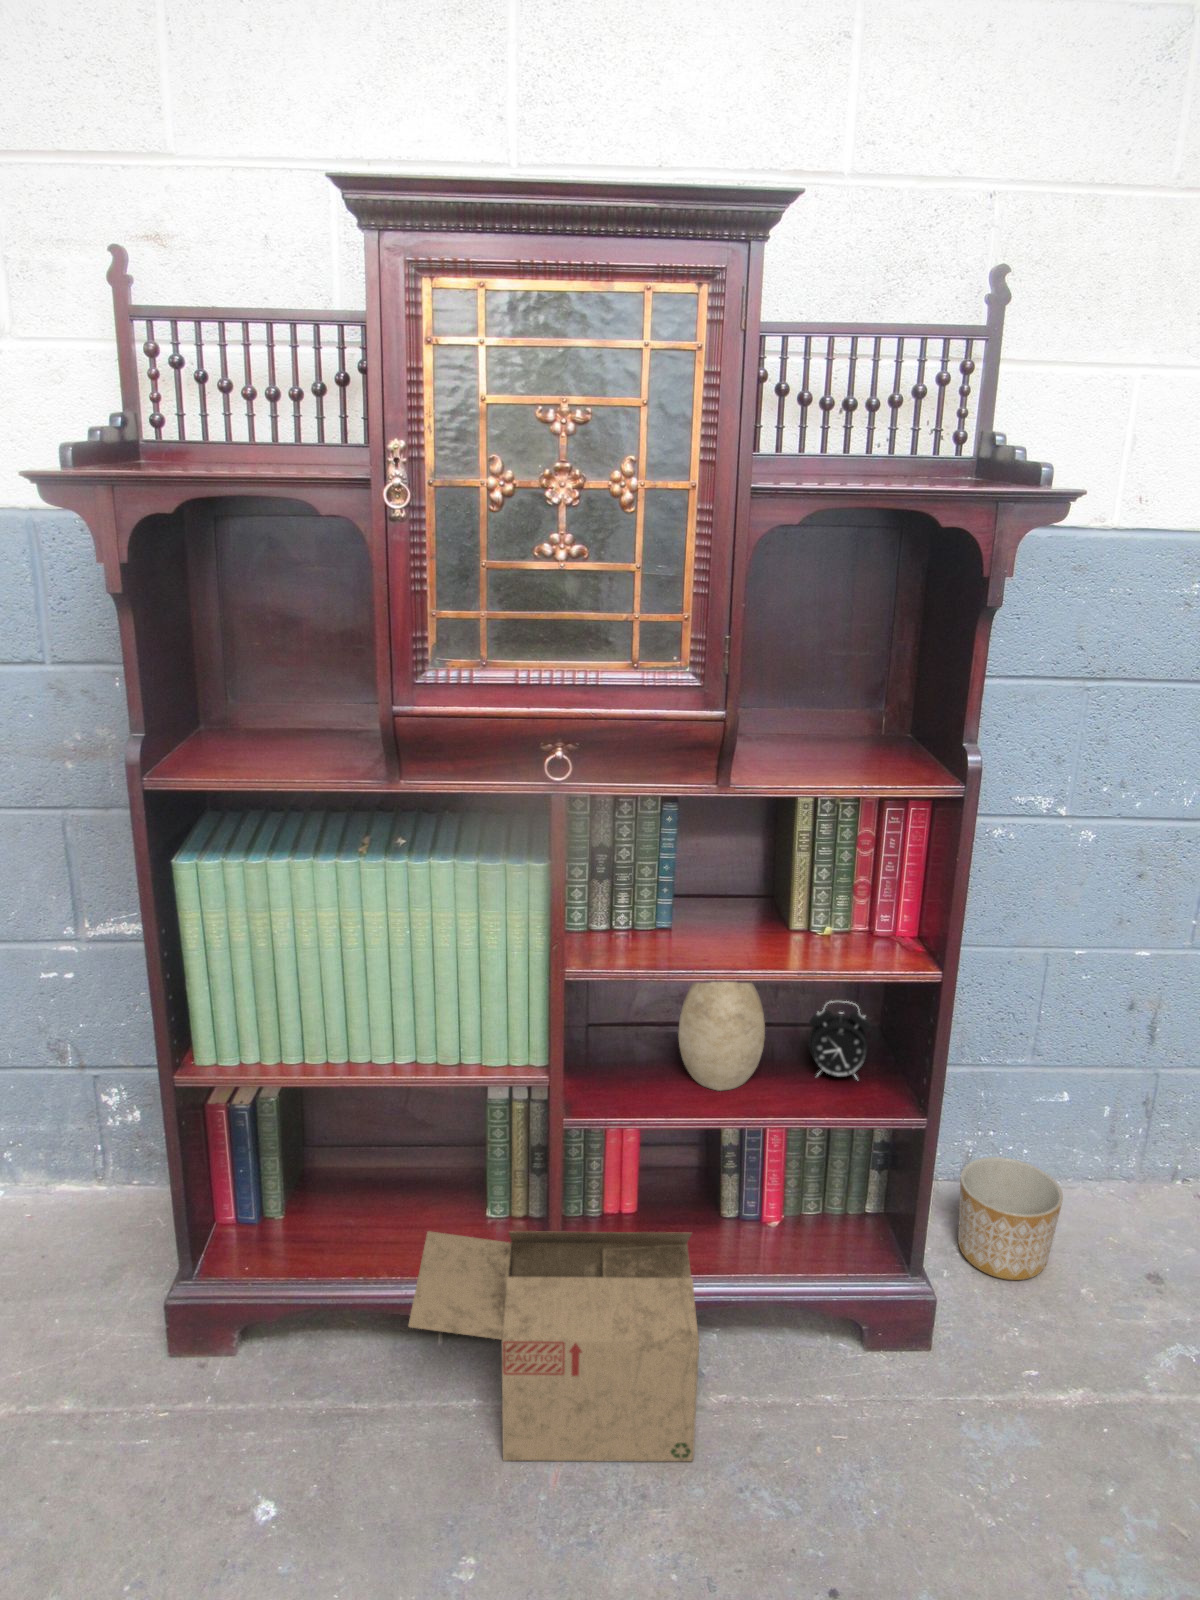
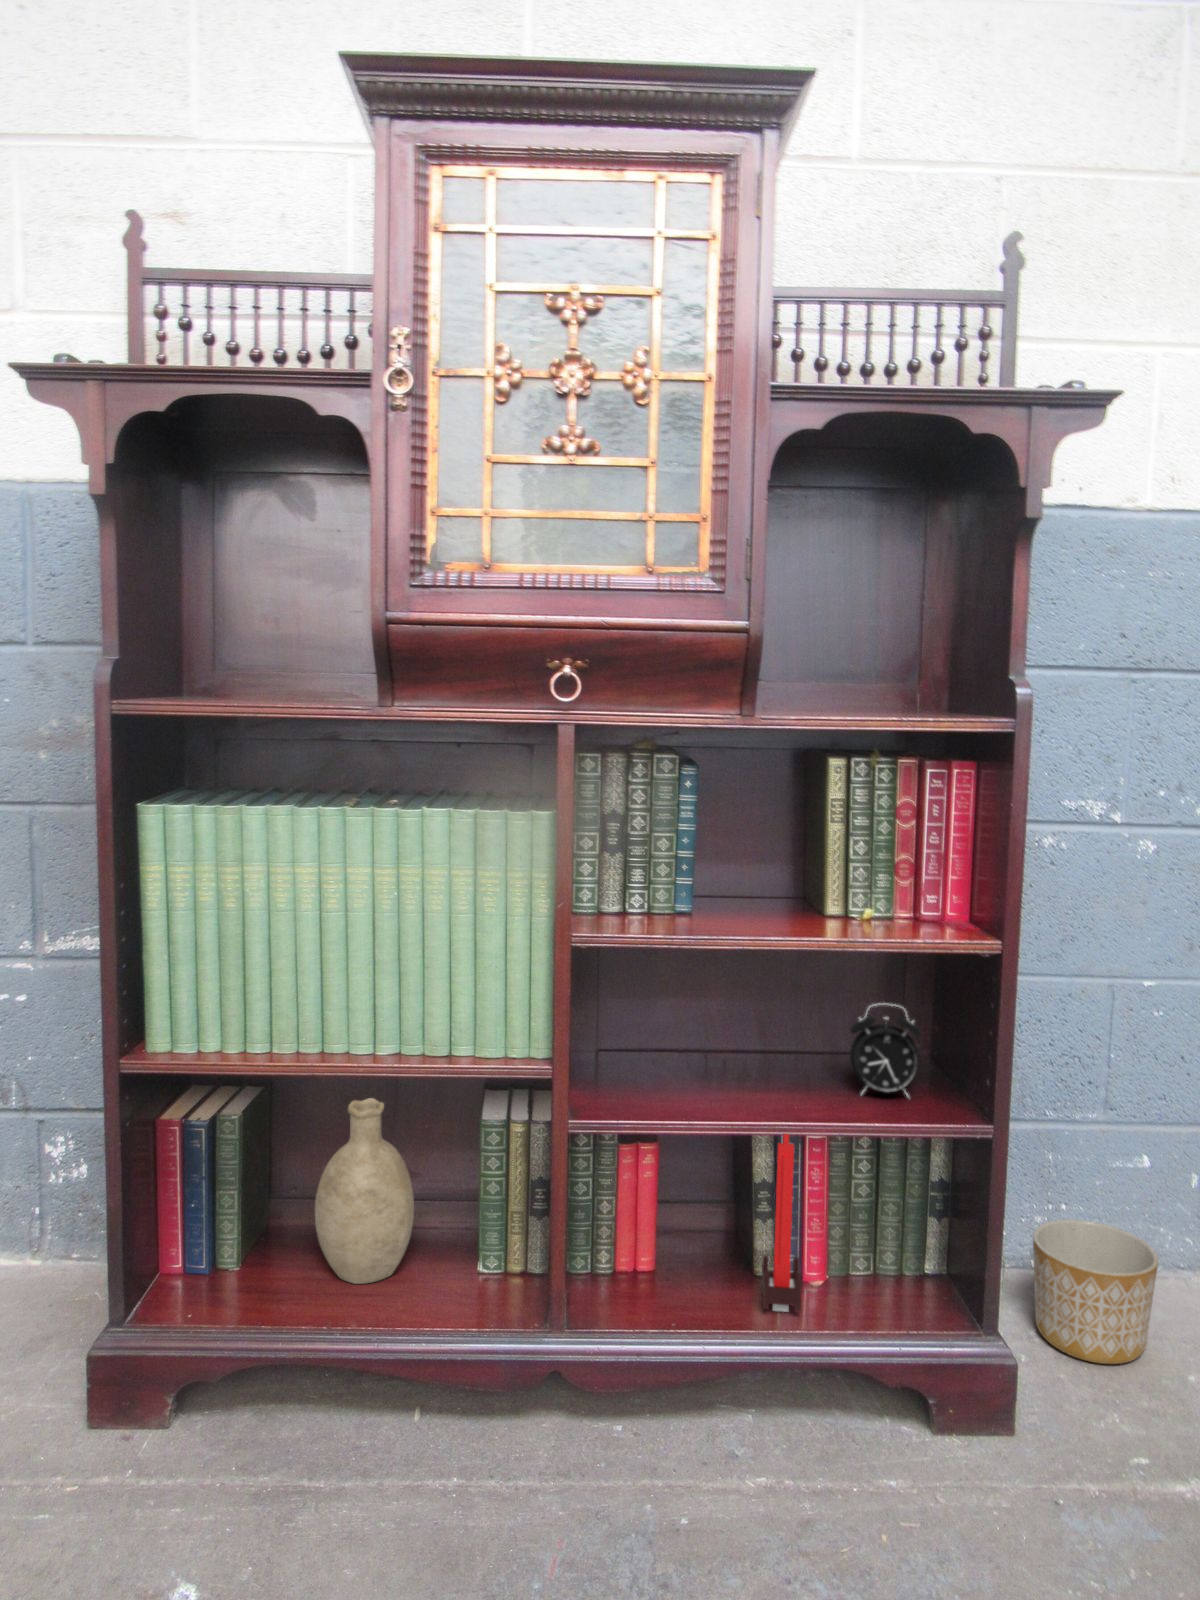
decorative vase: present [678,982,765,1091] -> present [315,1098,414,1284]
candle: none [727,1118,760,1255] -> present [762,1134,802,1312]
cardboard box: present [408,1231,699,1462] -> none [370,1250,735,1560]

